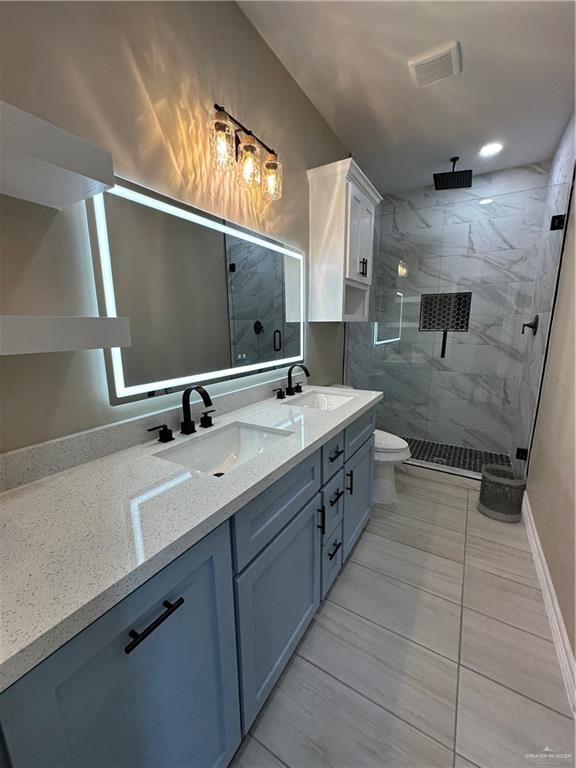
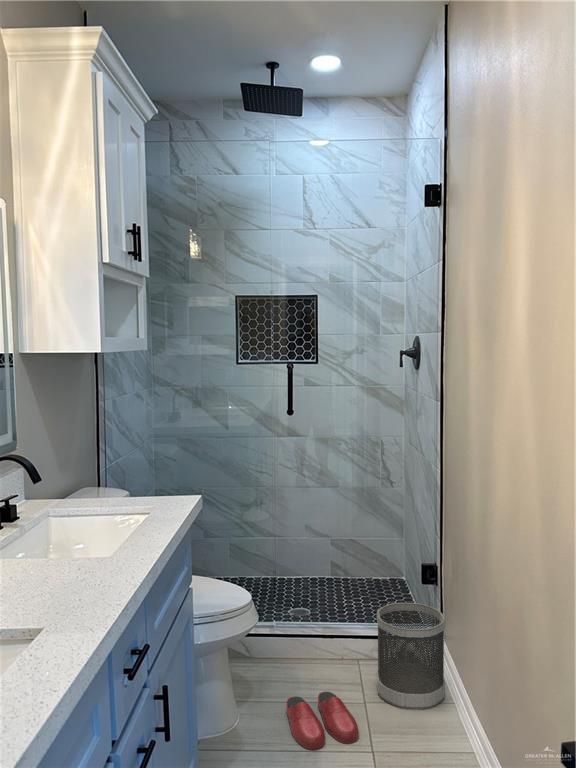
slippers: none [423,496,461,525] -> present [287,692,358,750]

